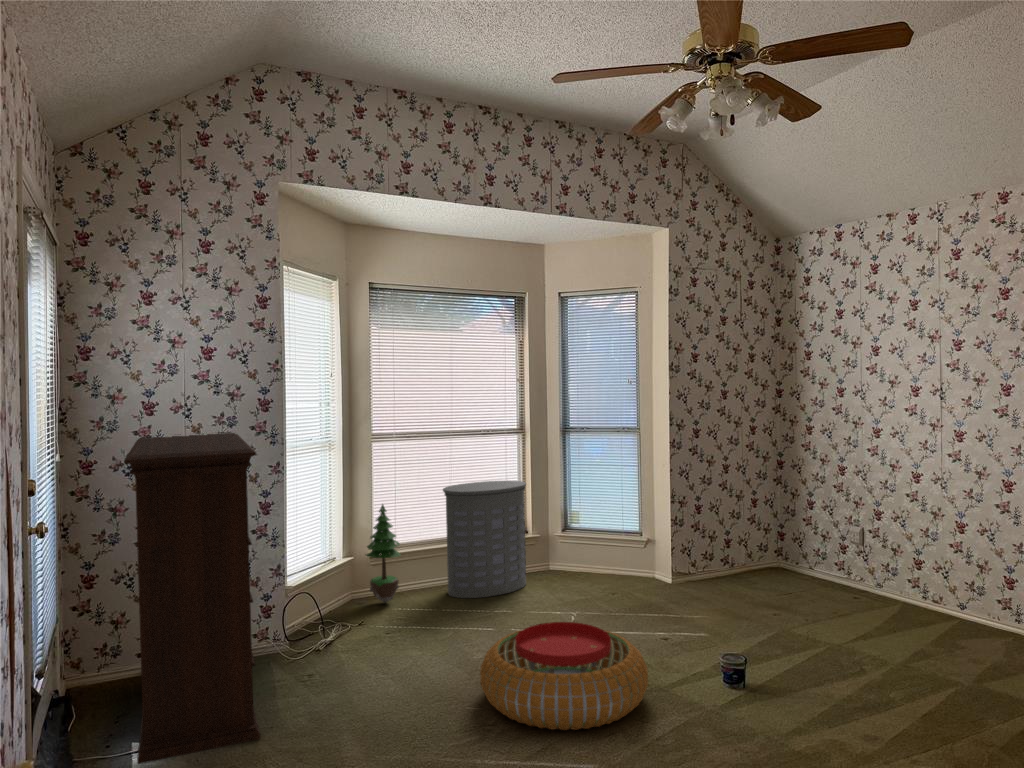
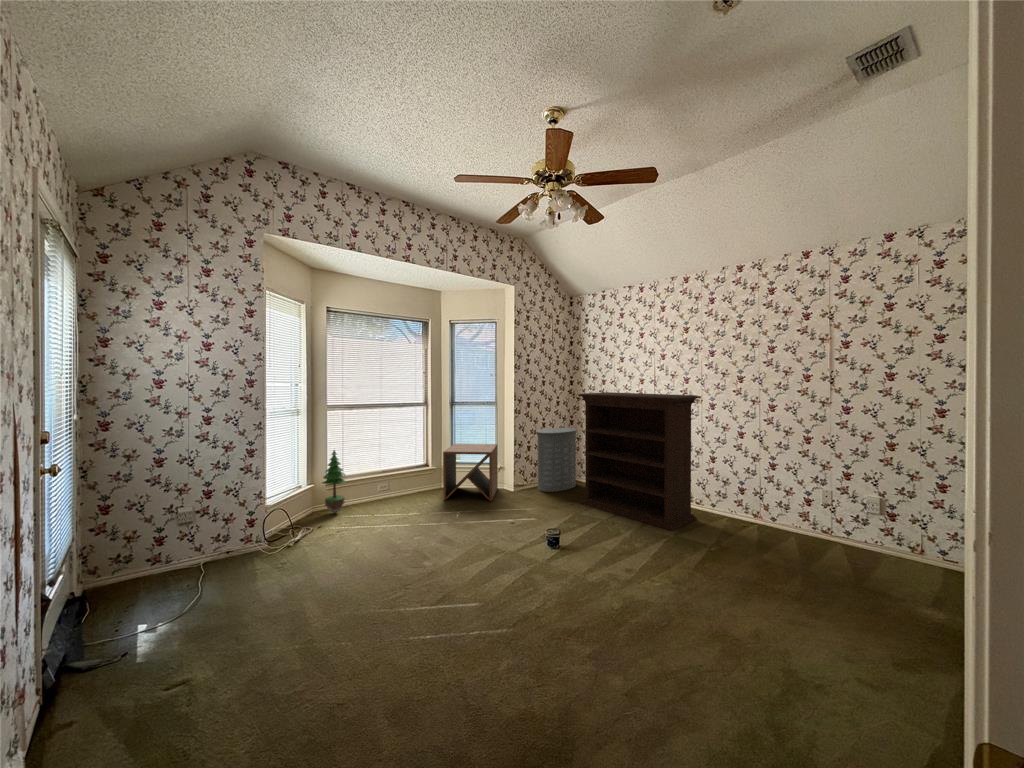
bookshelf: present [124,433,261,764] -> present [578,392,701,531]
laundry hamper: present [443,481,526,598] -> present [536,428,577,492]
side table: none [552,498,647,598] -> present [443,444,498,501]
pouf: present [480,622,648,730] -> none [402,517,507,584]

